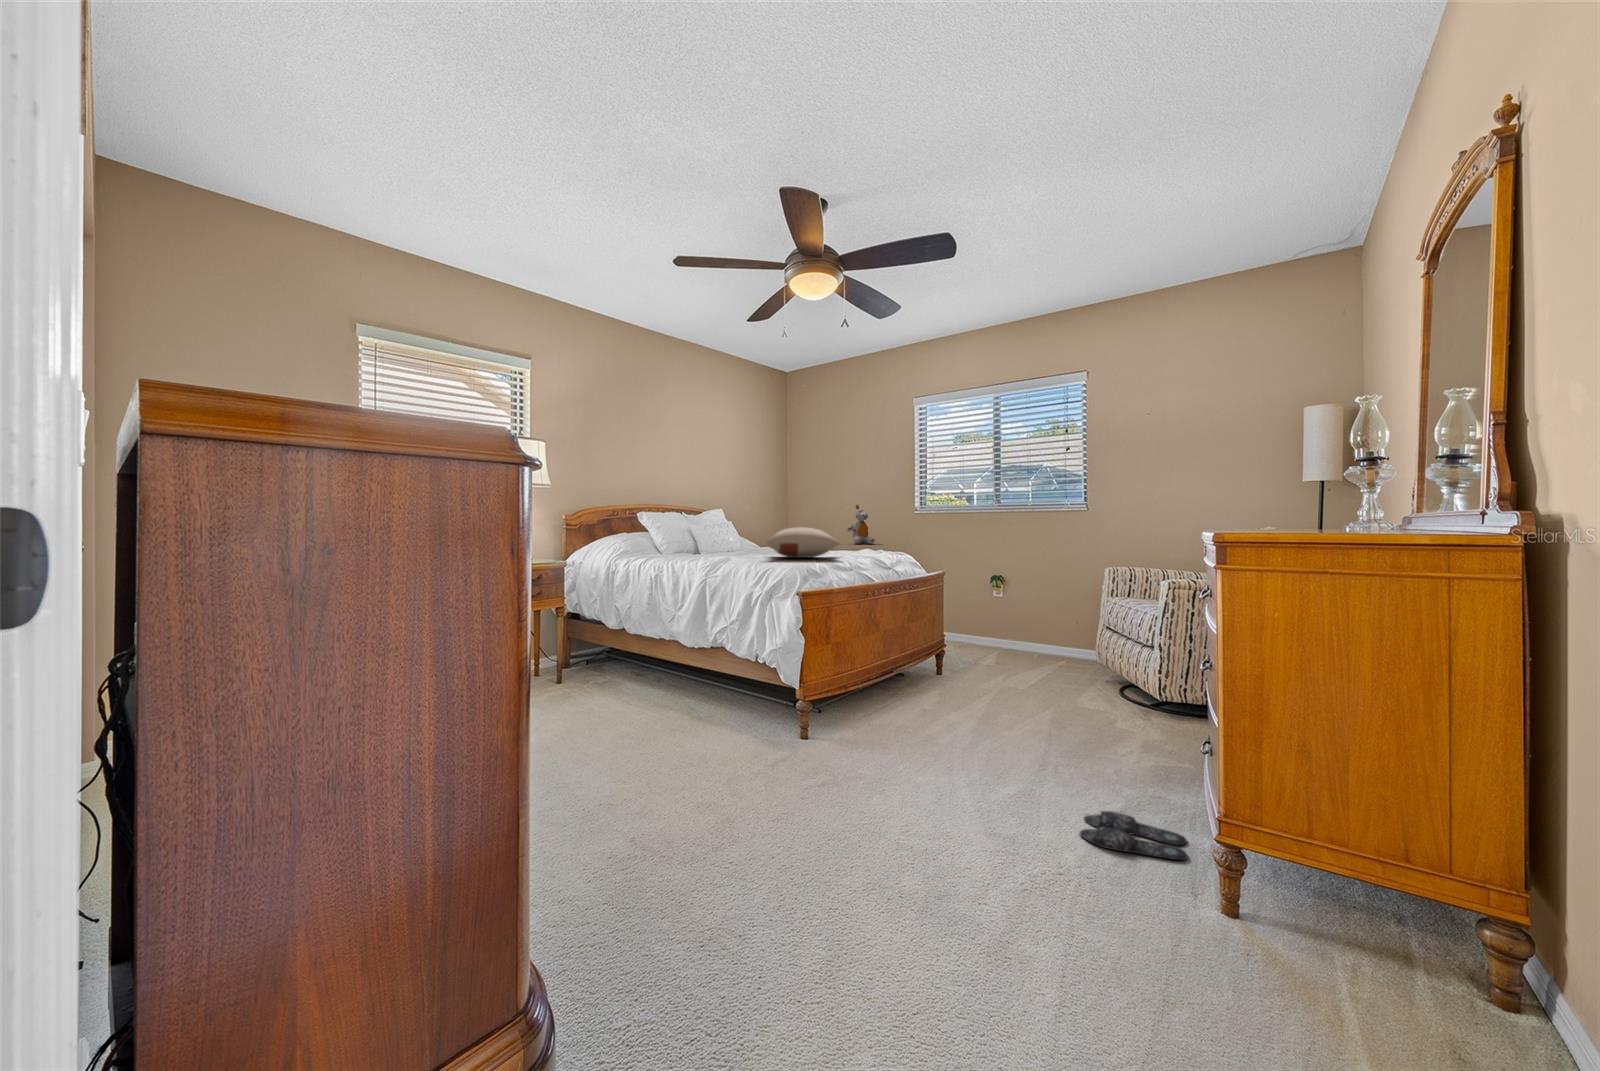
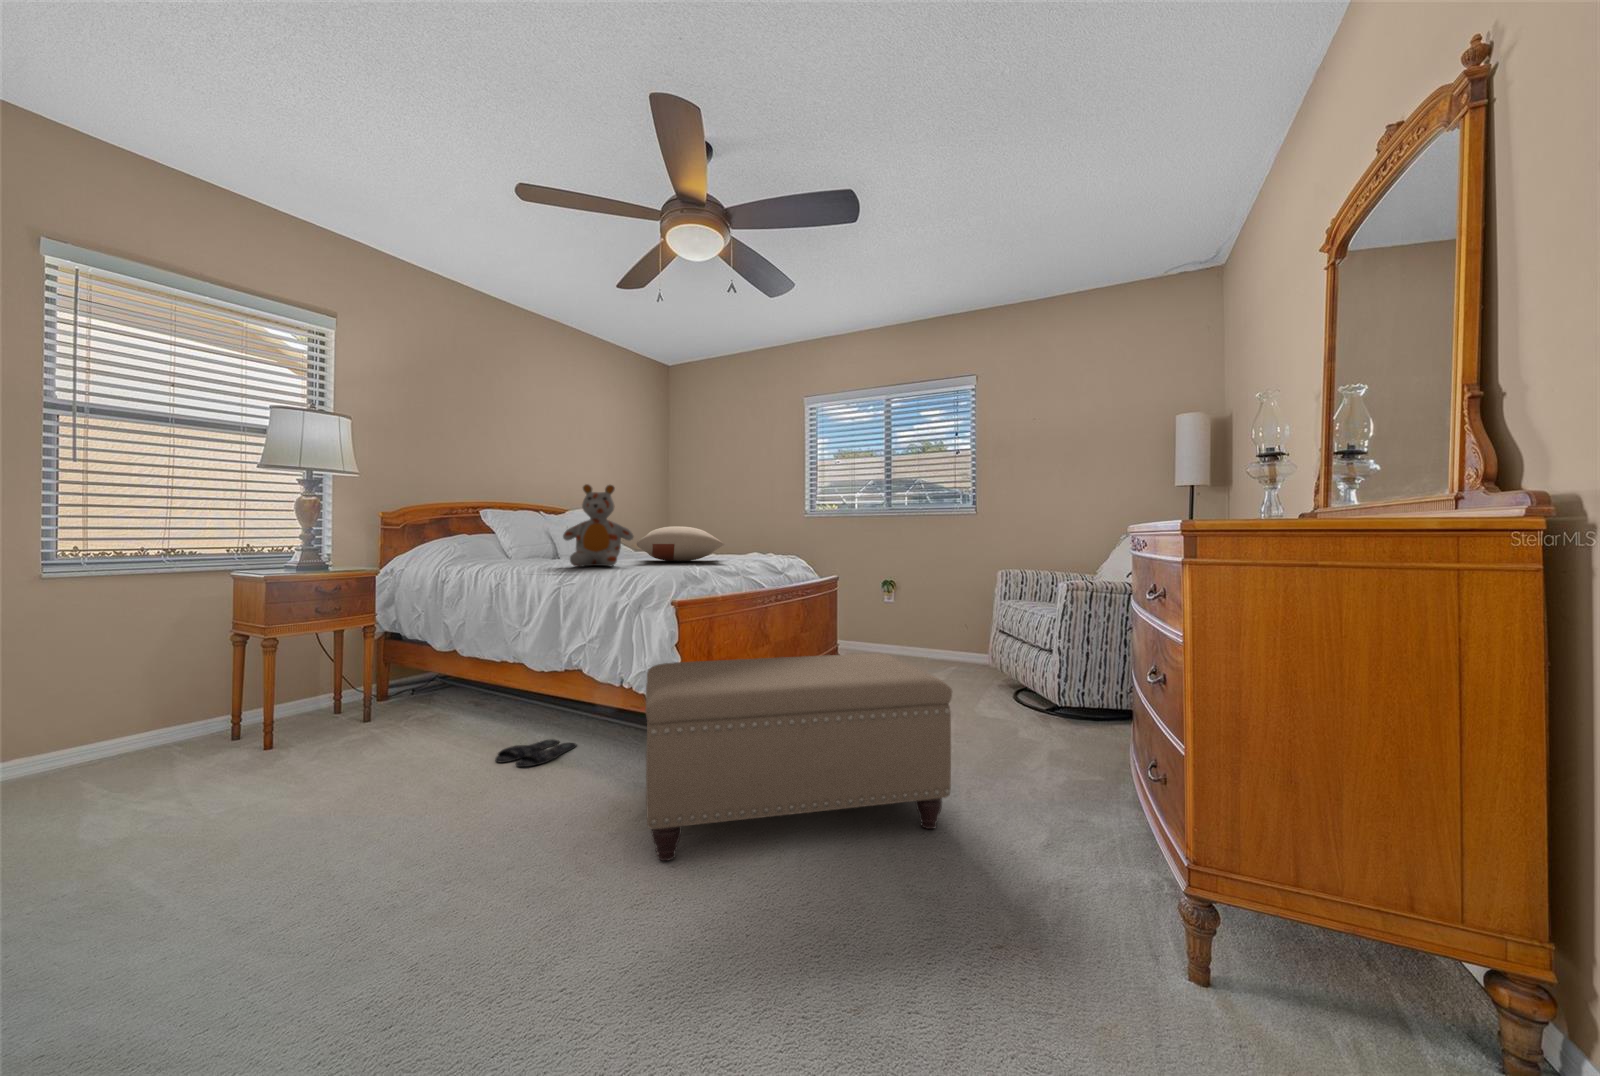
stuffed bear: present [846,505,875,544] -> present [563,484,633,567]
ottoman: none [779,642,1034,794] -> present [645,653,952,861]
slippers: present [1080,811,1187,860] -> present [495,739,576,767]

